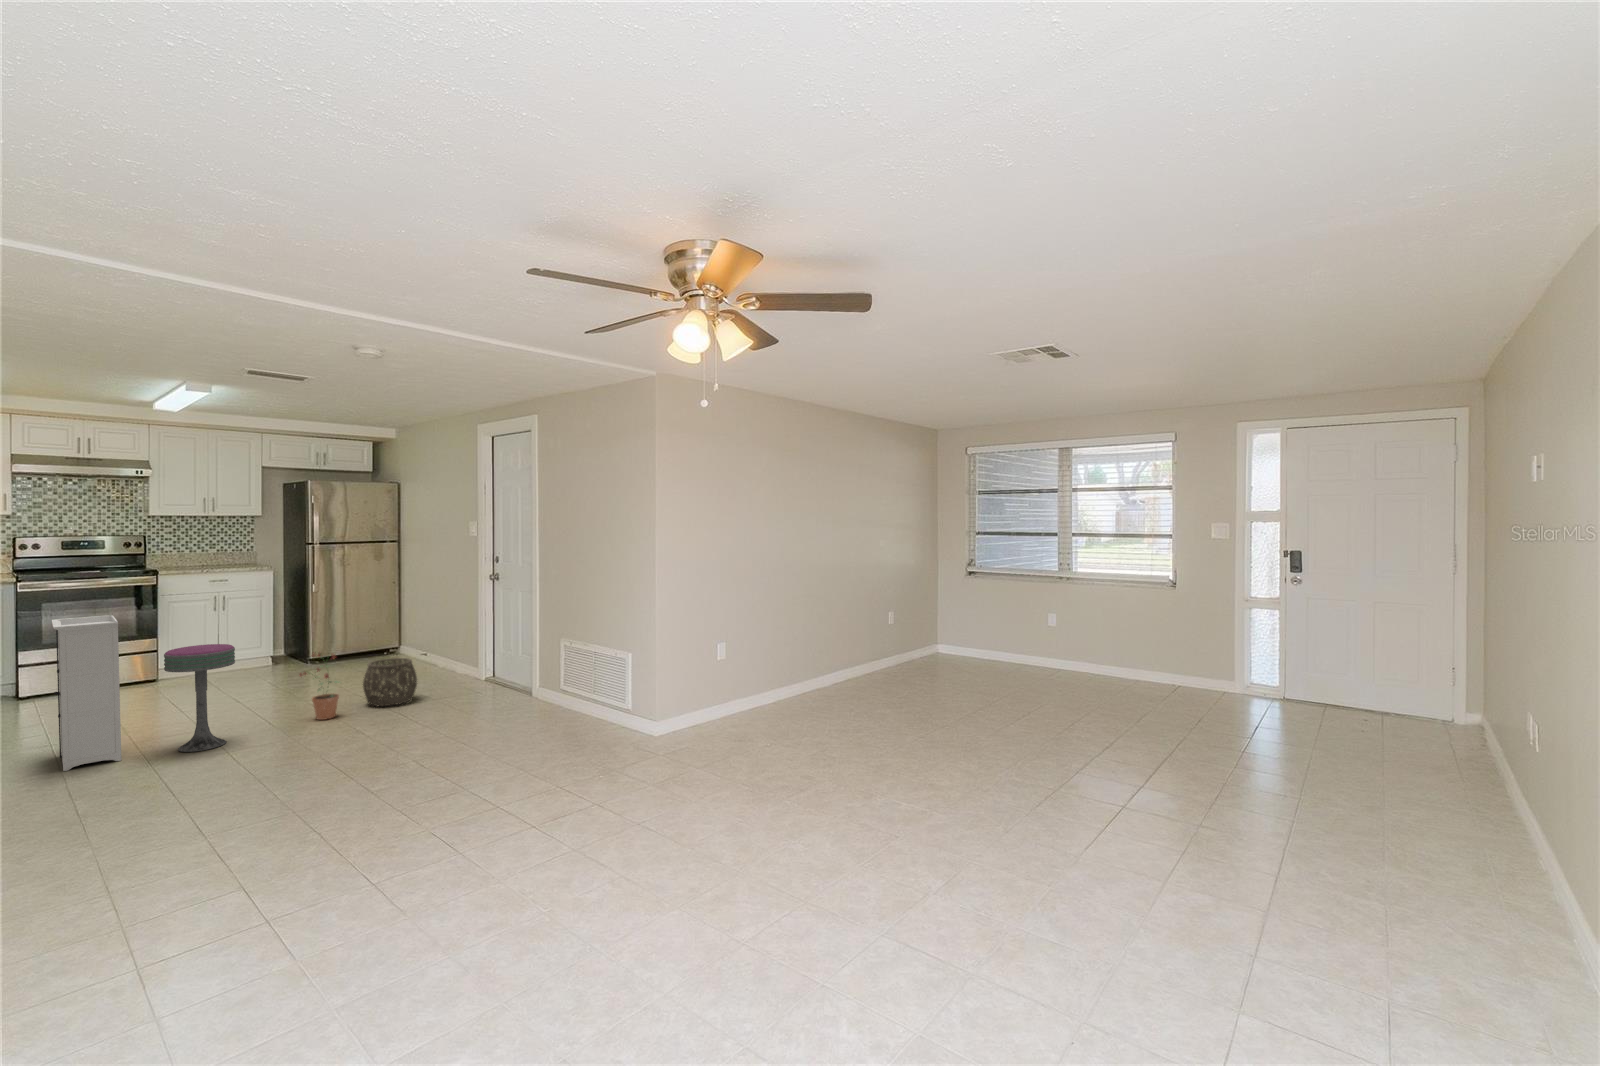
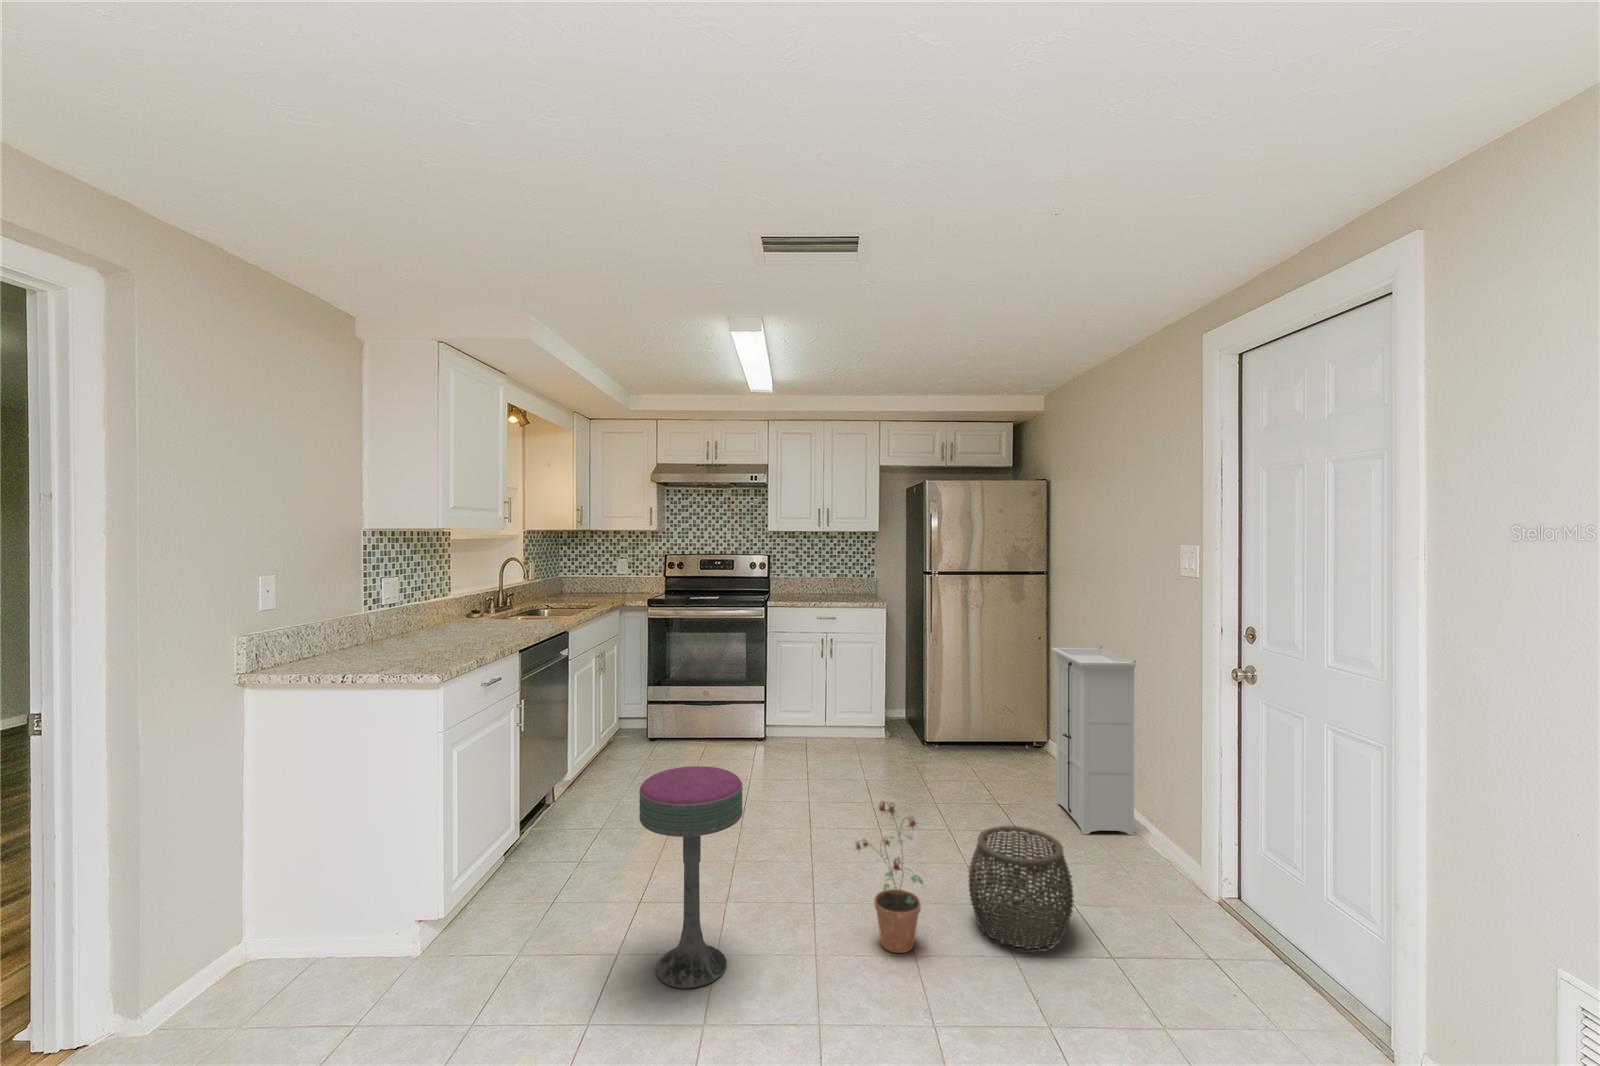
storage cabinet: present [52,615,121,771] -> present [1051,646,1136,835]

